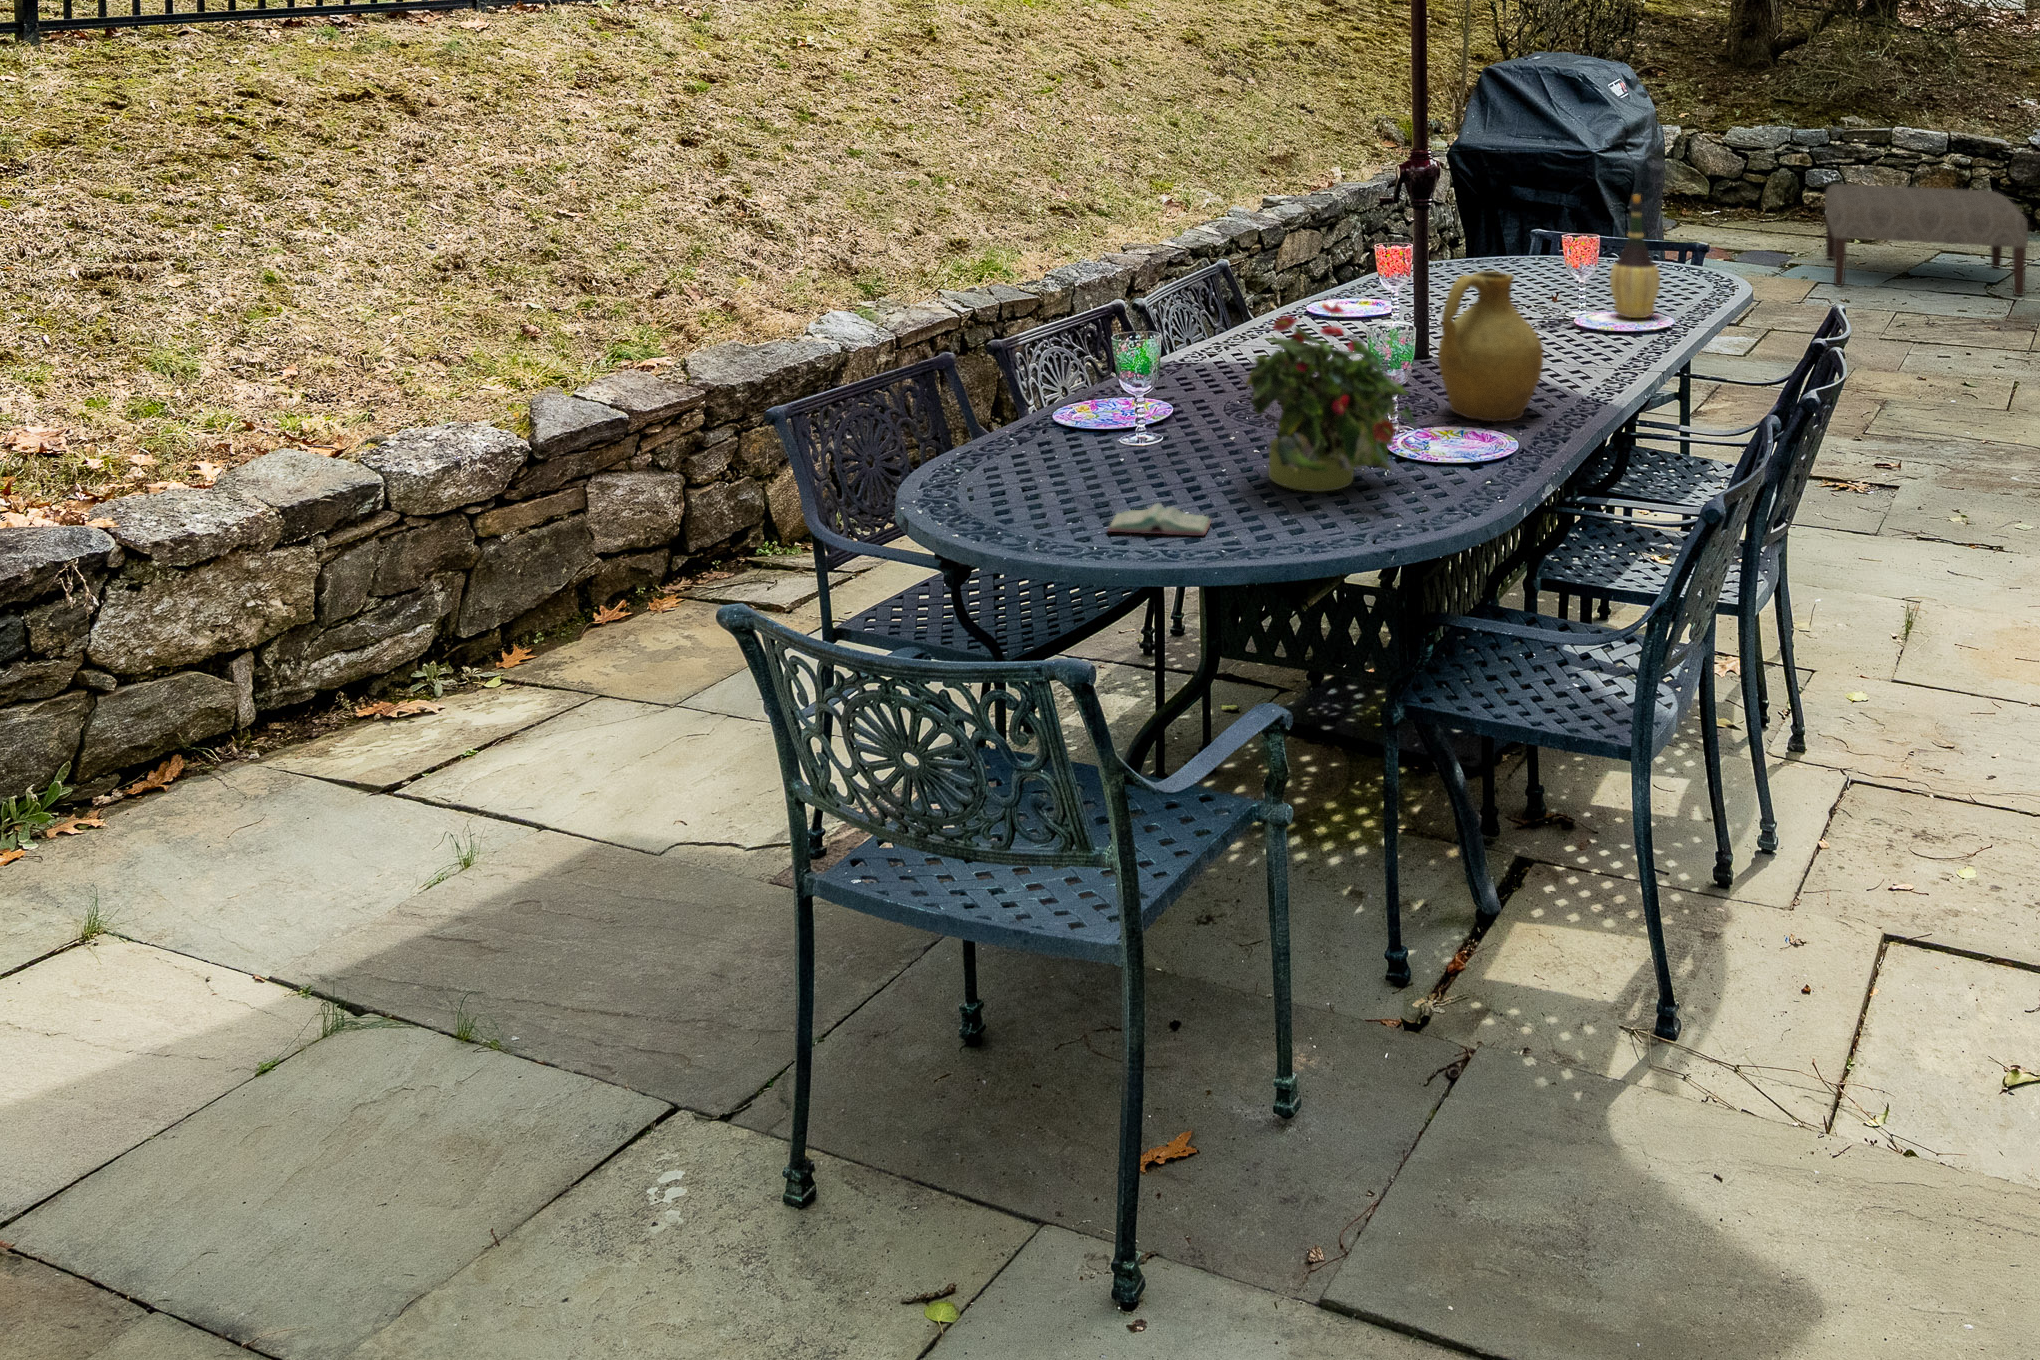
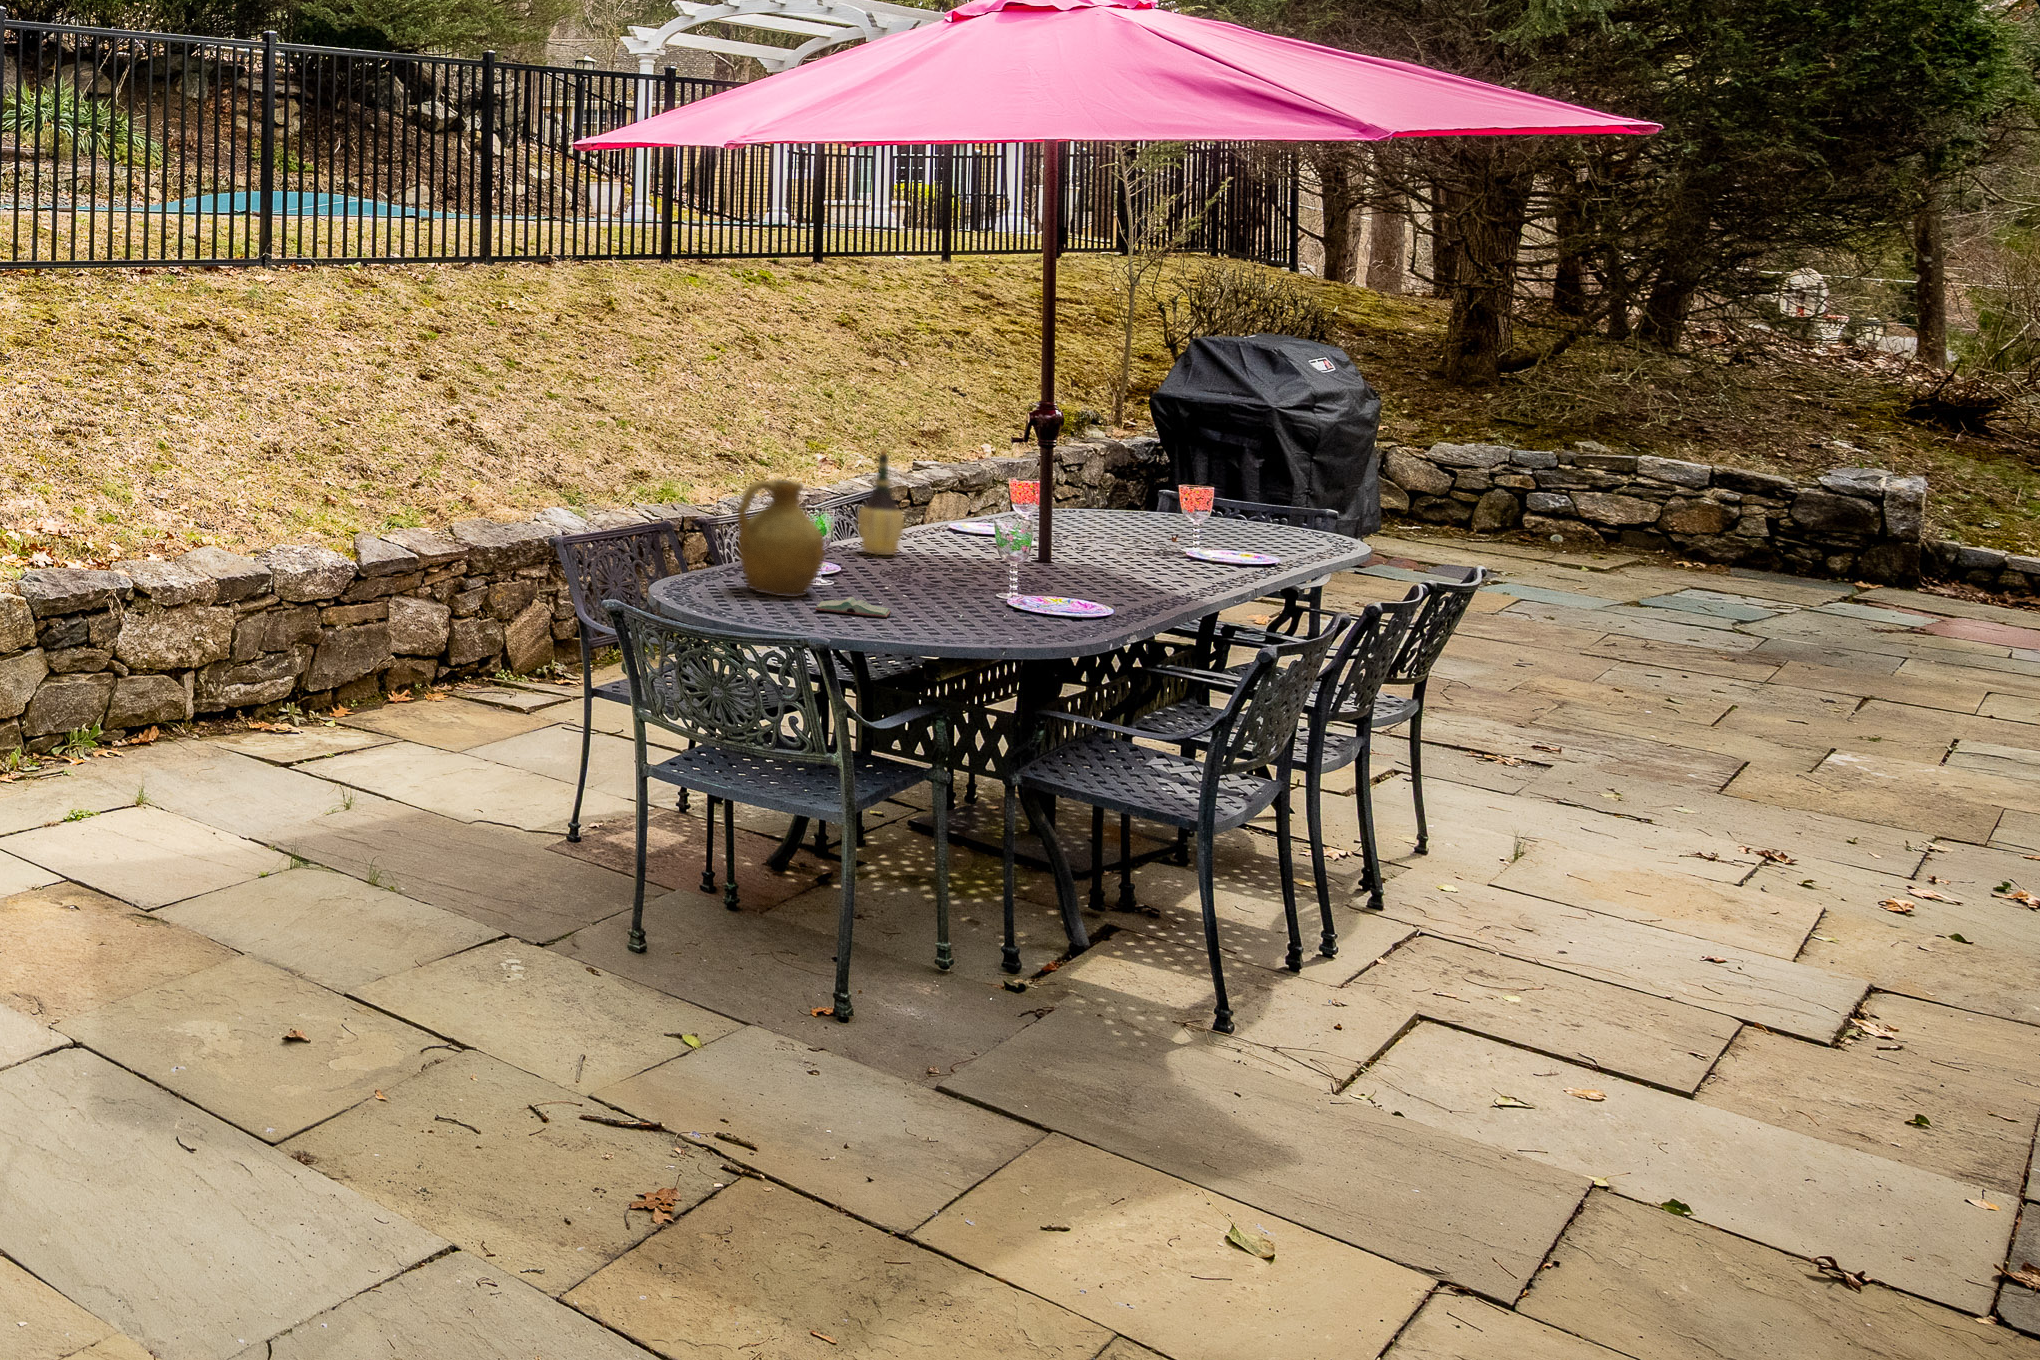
ottoman: present [1825,184,2028,296] -> none [1553,505,1798,632]
wine bottle: present [1610,194,1660,318] -> present [858,447,904,555]
pitcher: present [1438,271,1544,421] -> present [738,479,825,597]
potted plant: present [1246,304,1416,492] -> none [916,476,1051,607]

